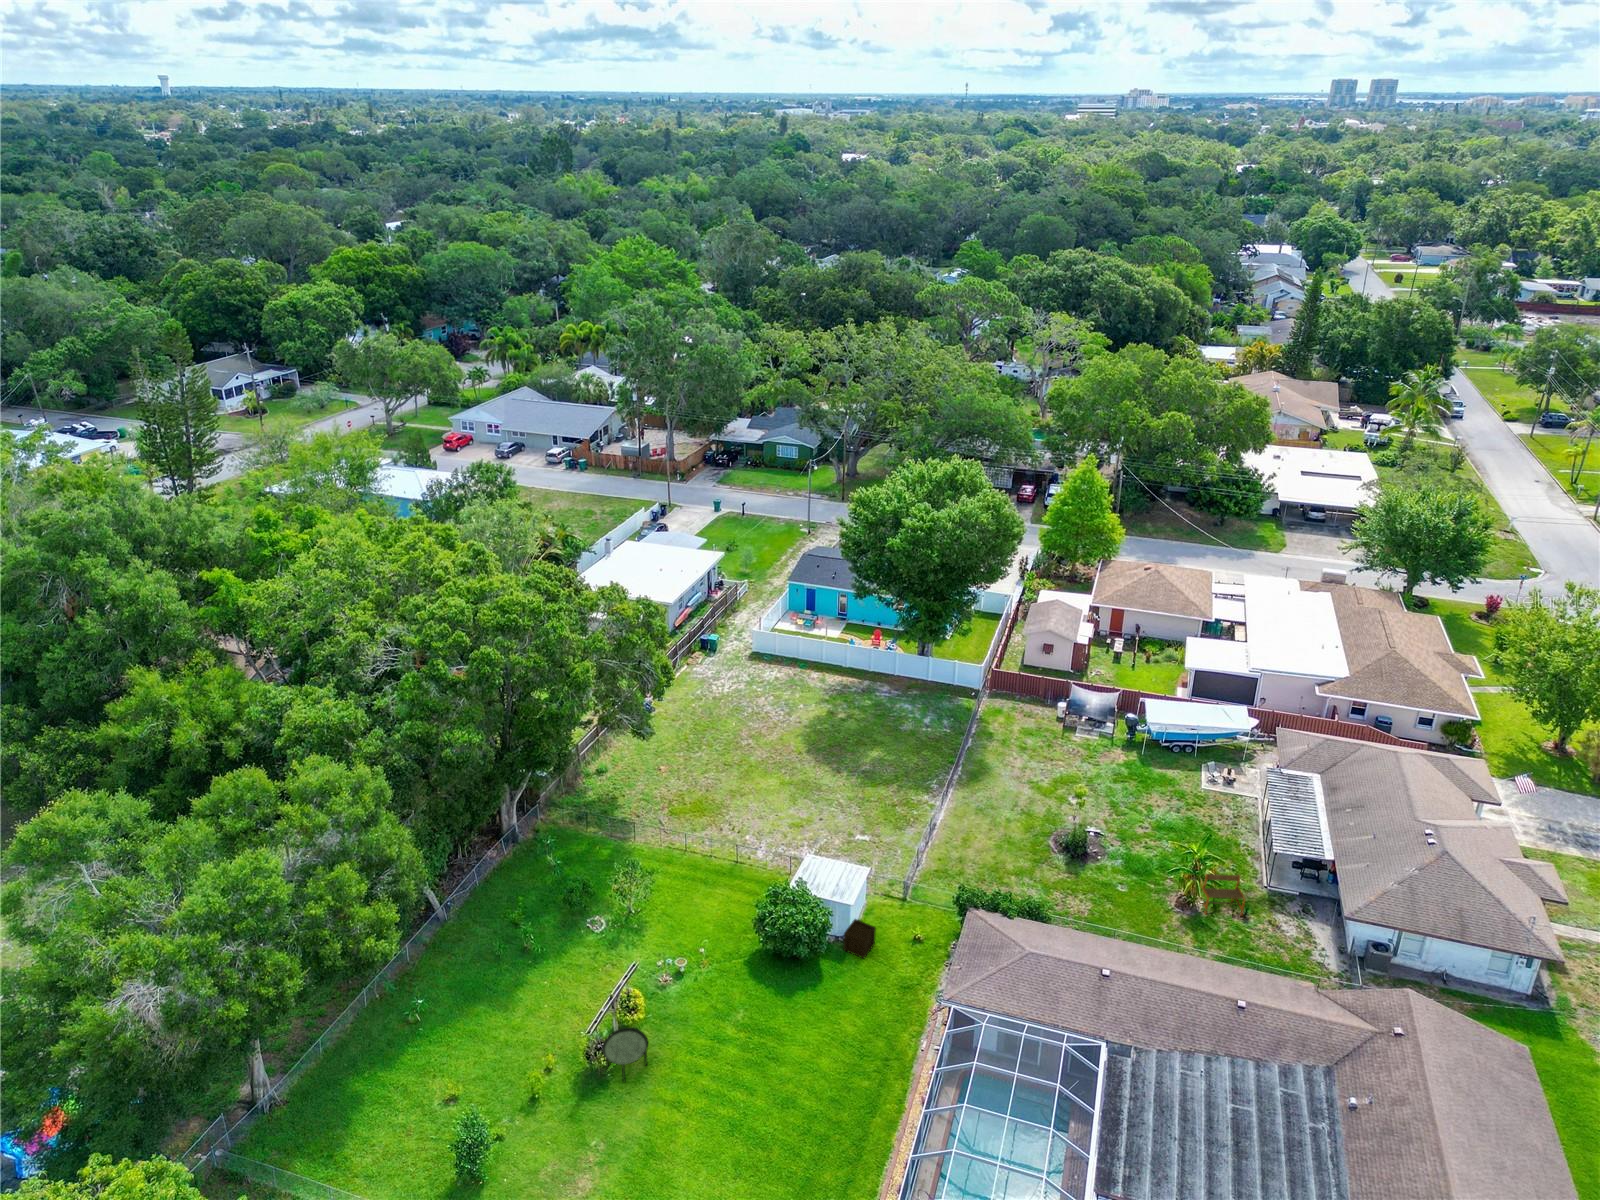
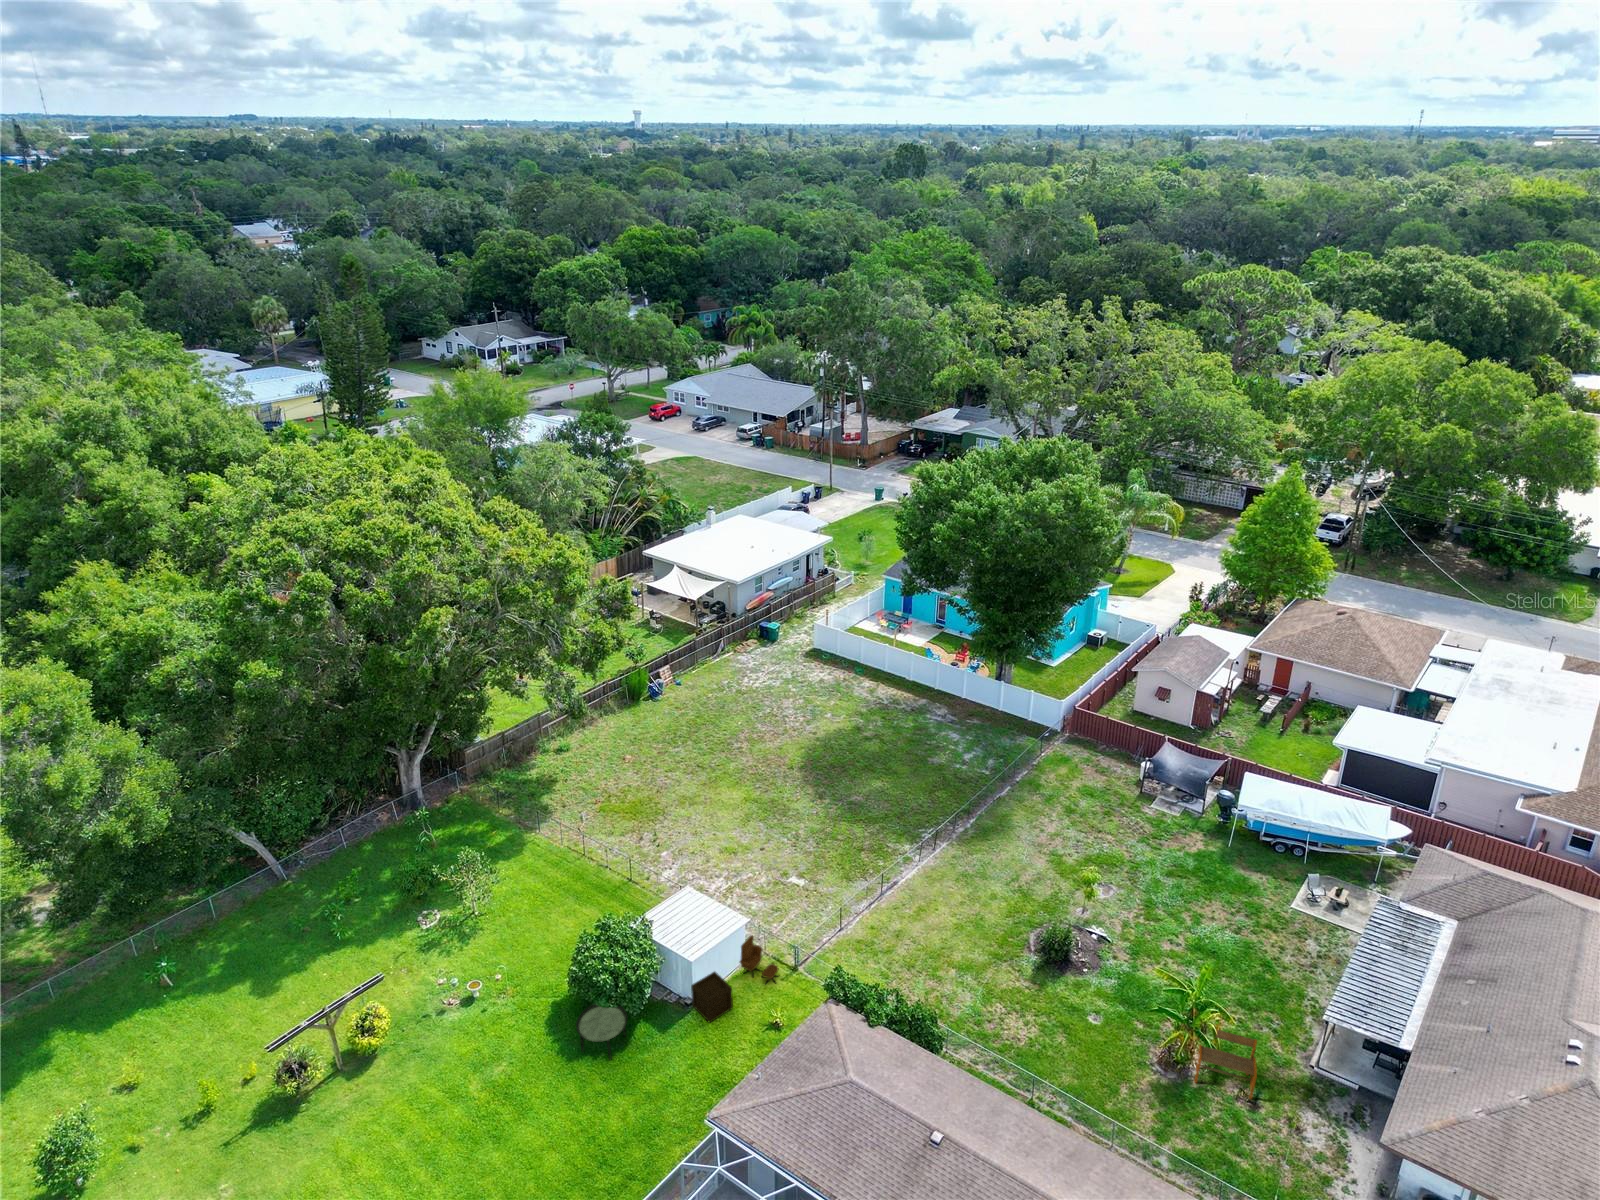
lounge chair: none [862,886,895,922] -> present [740,936,778,983]
round table: present [602,1028,648,1082] -> present [576,1004,628,1060]

